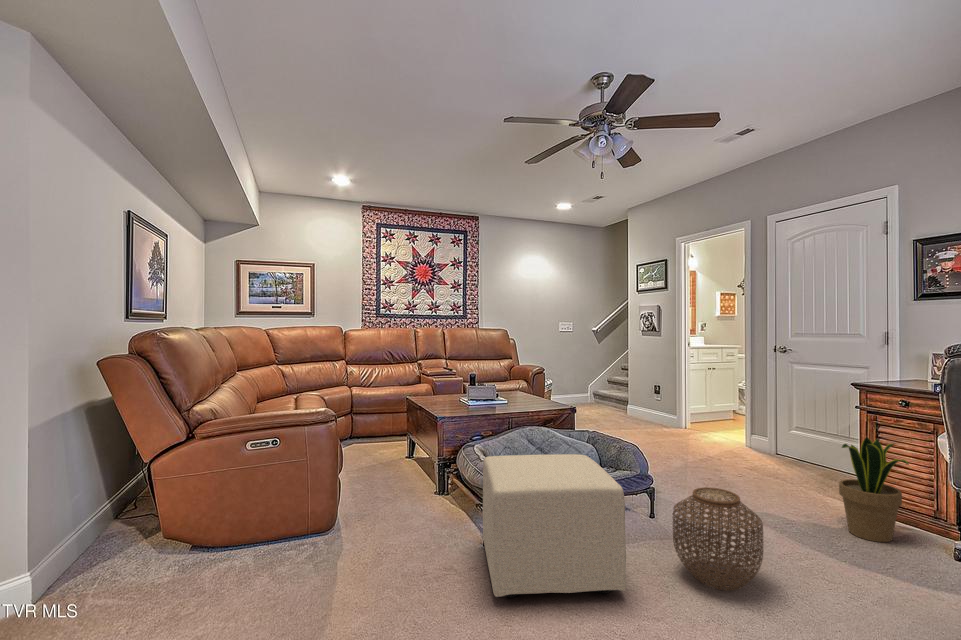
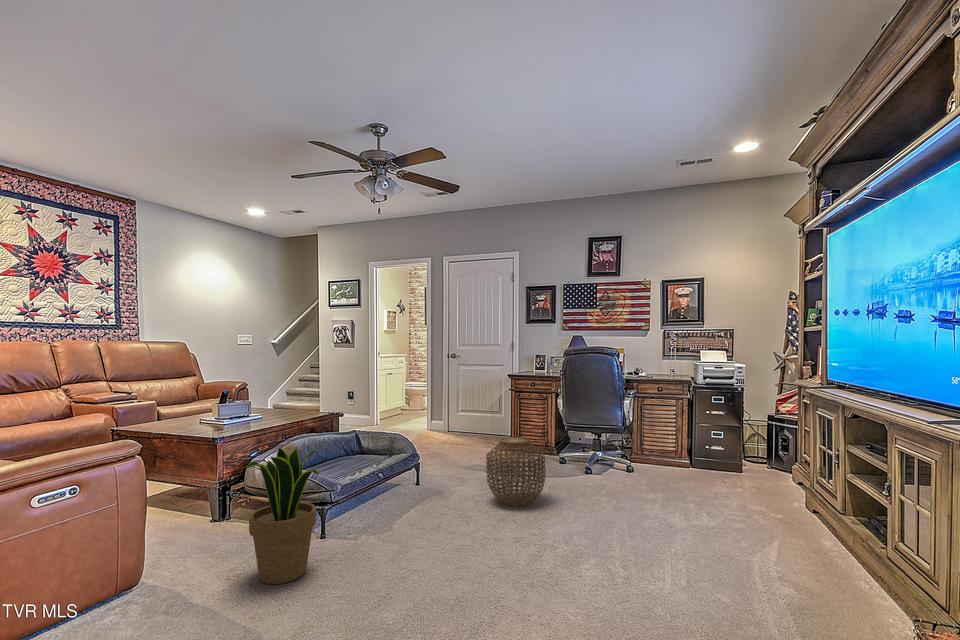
potted plant: present [839,437,909,542] -> present [245,448,319,584]
ottoman: present [483,454,626,598] -> none [337,432,487,560]

